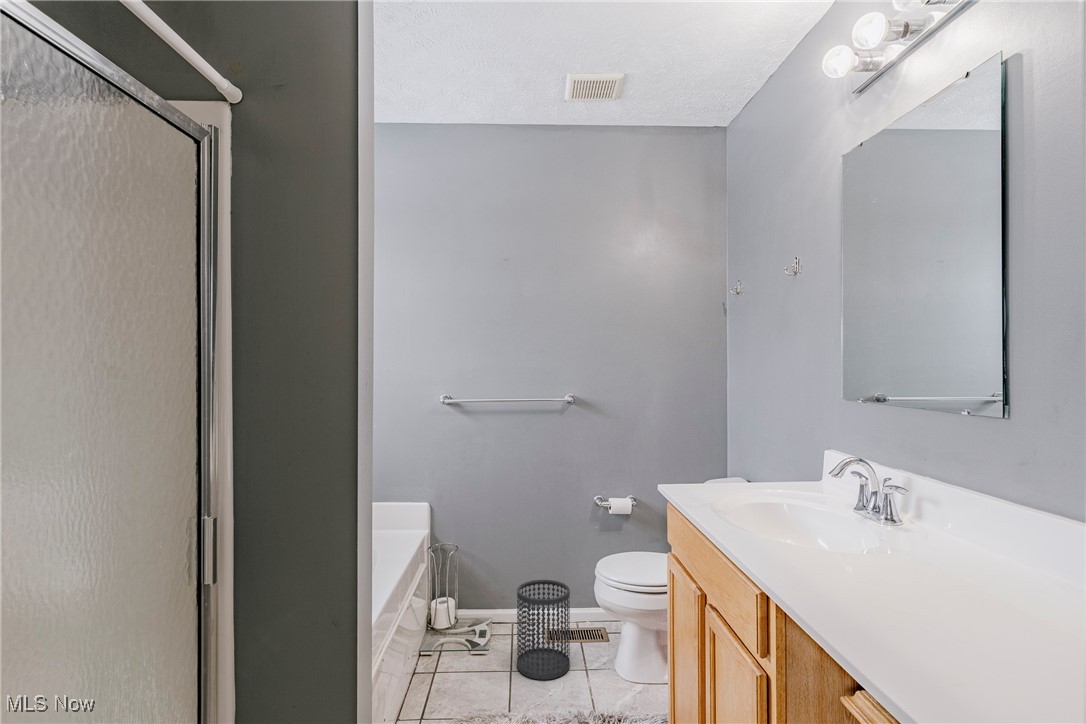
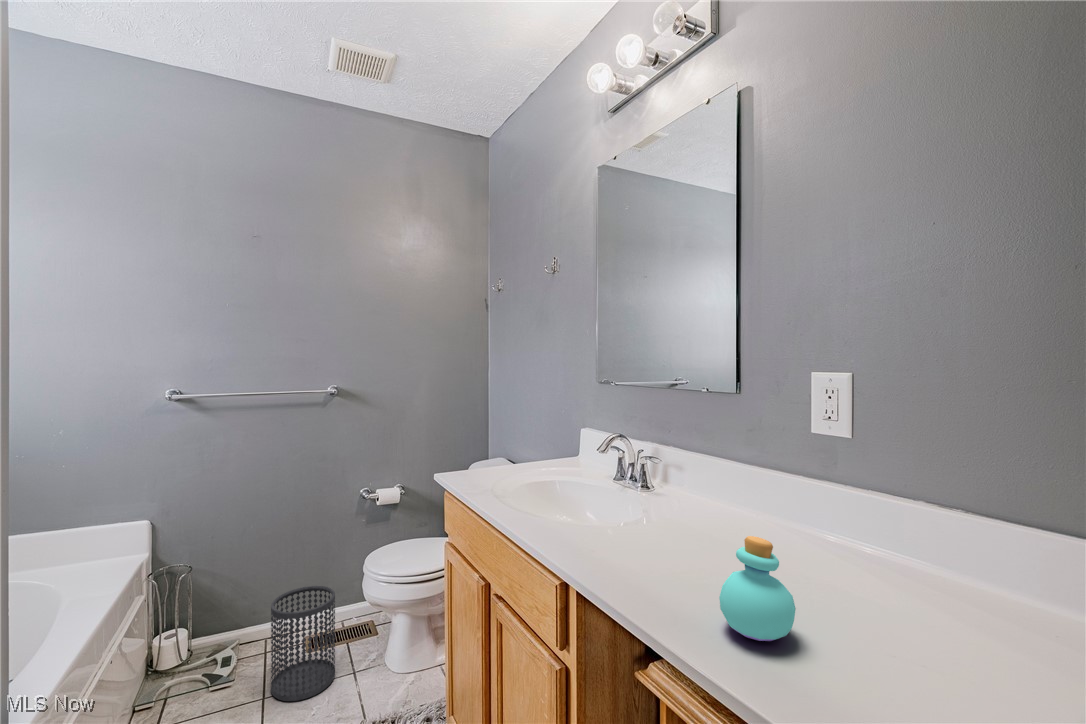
perfume bottle: none [902,561,986,665] -> present [719,536,796,641]

